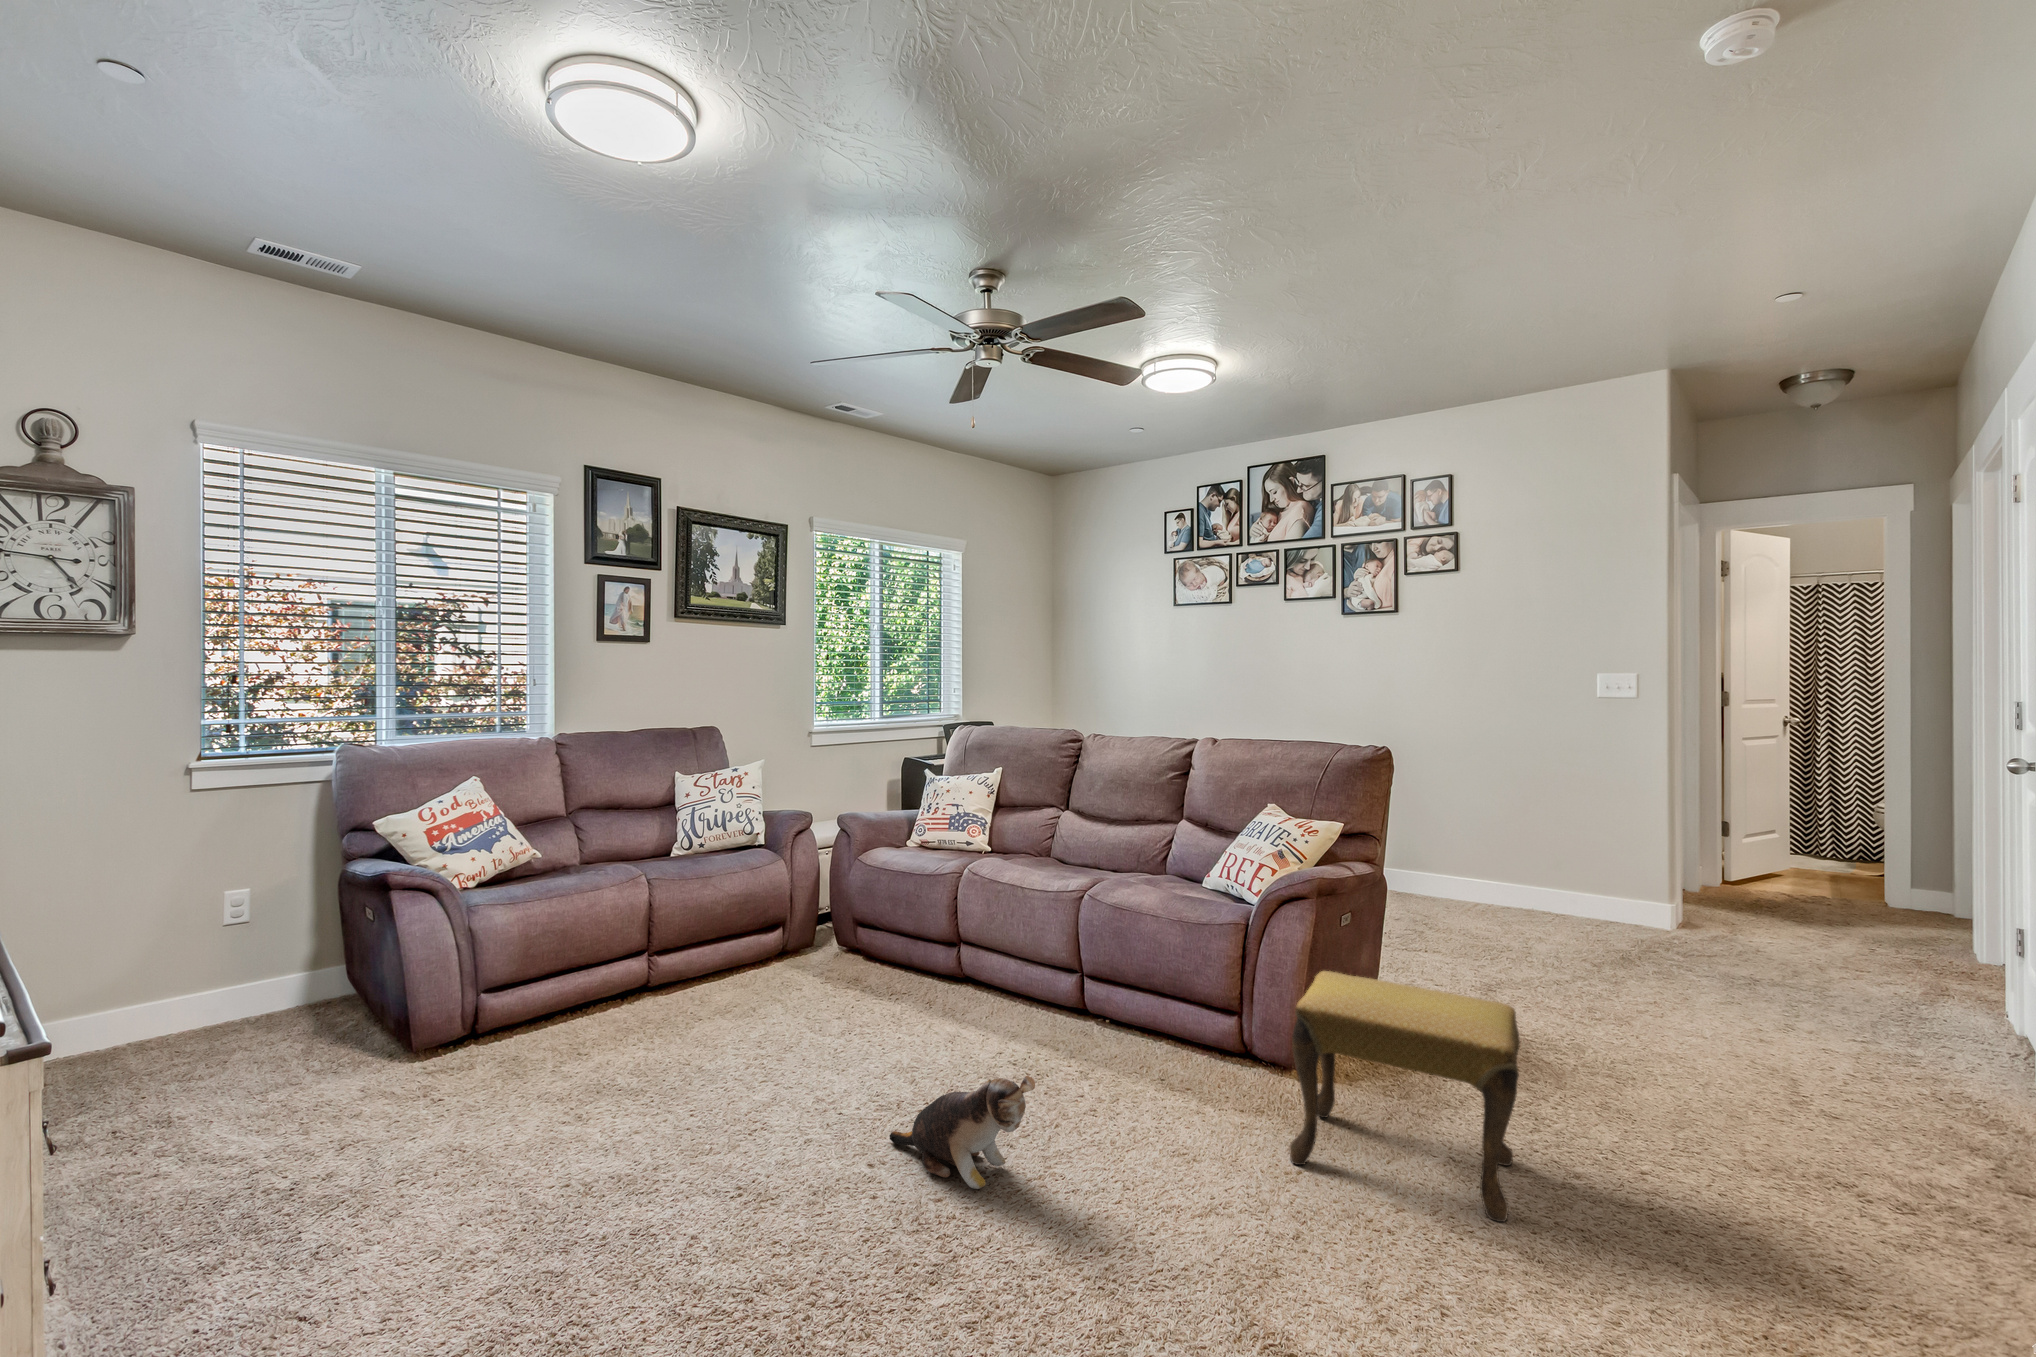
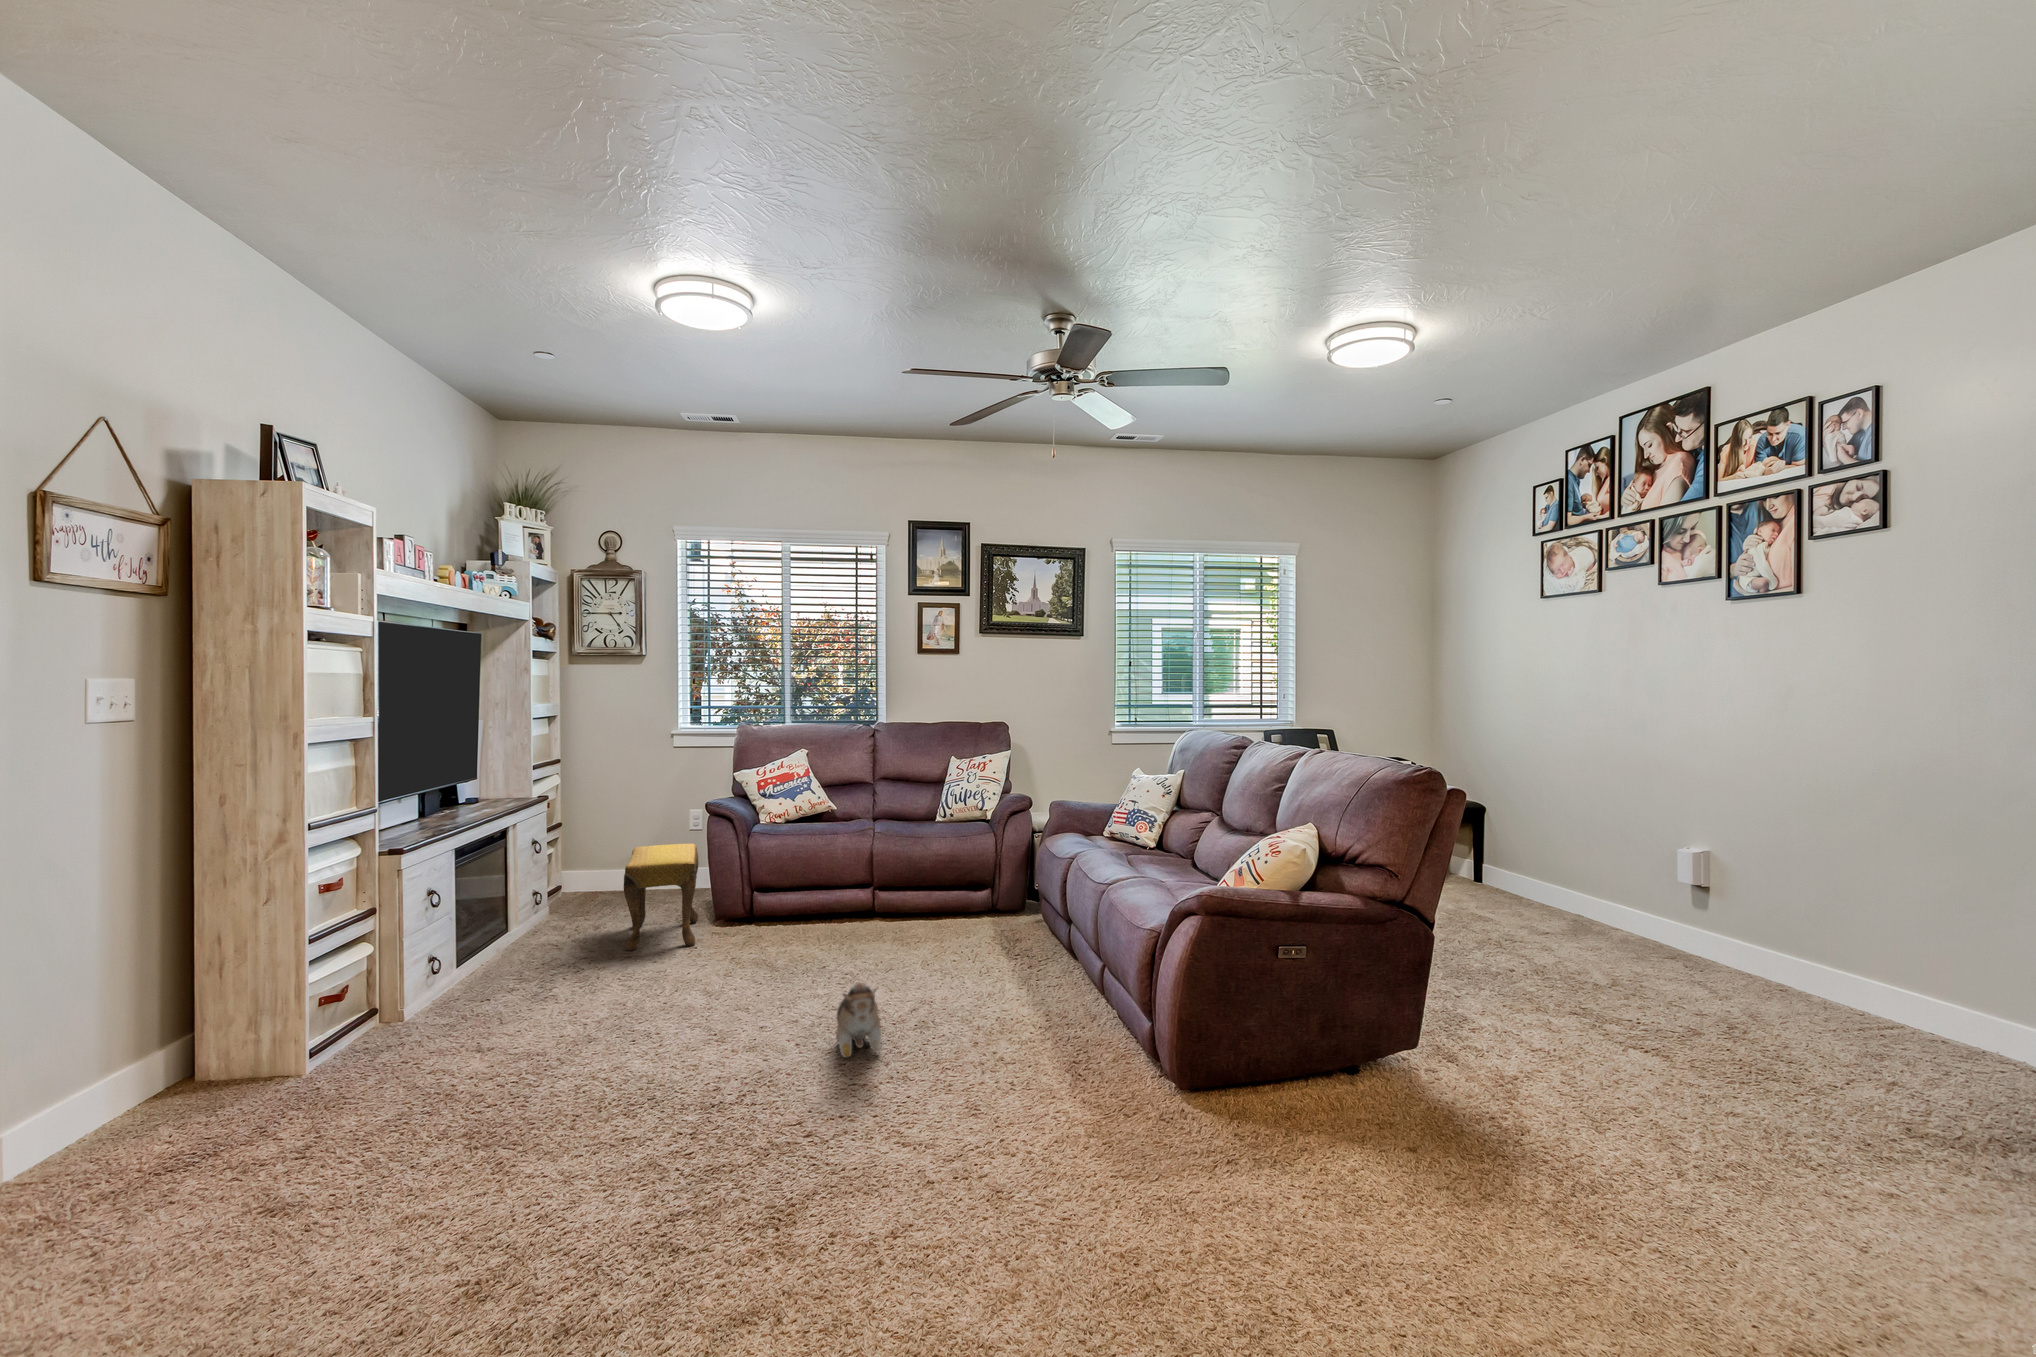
footstool: present [1289,971,1520,1222] -> present [624,844,698,951]

